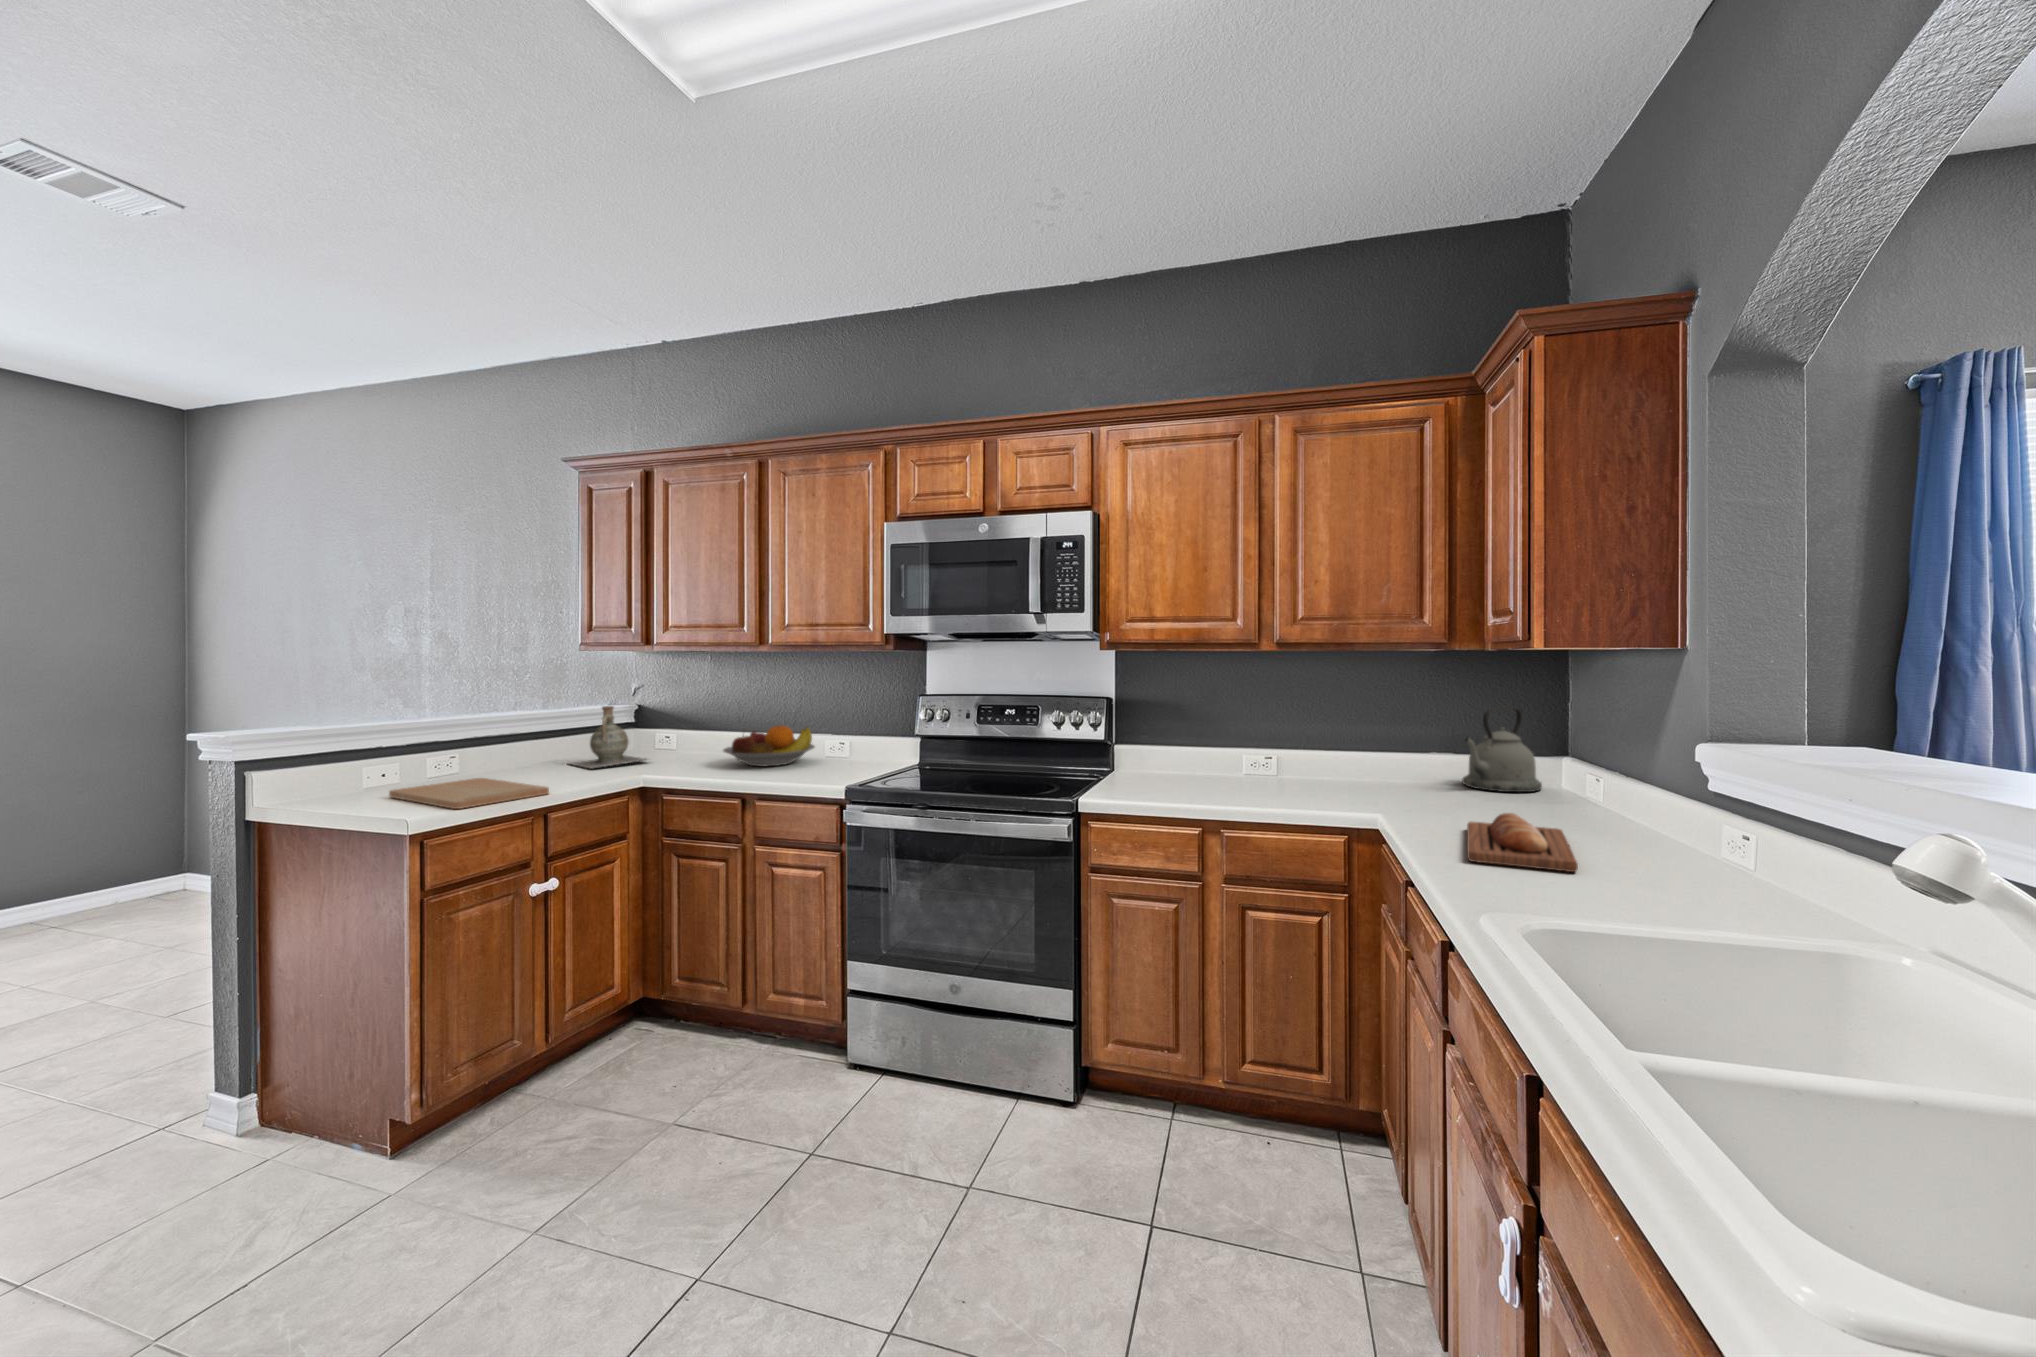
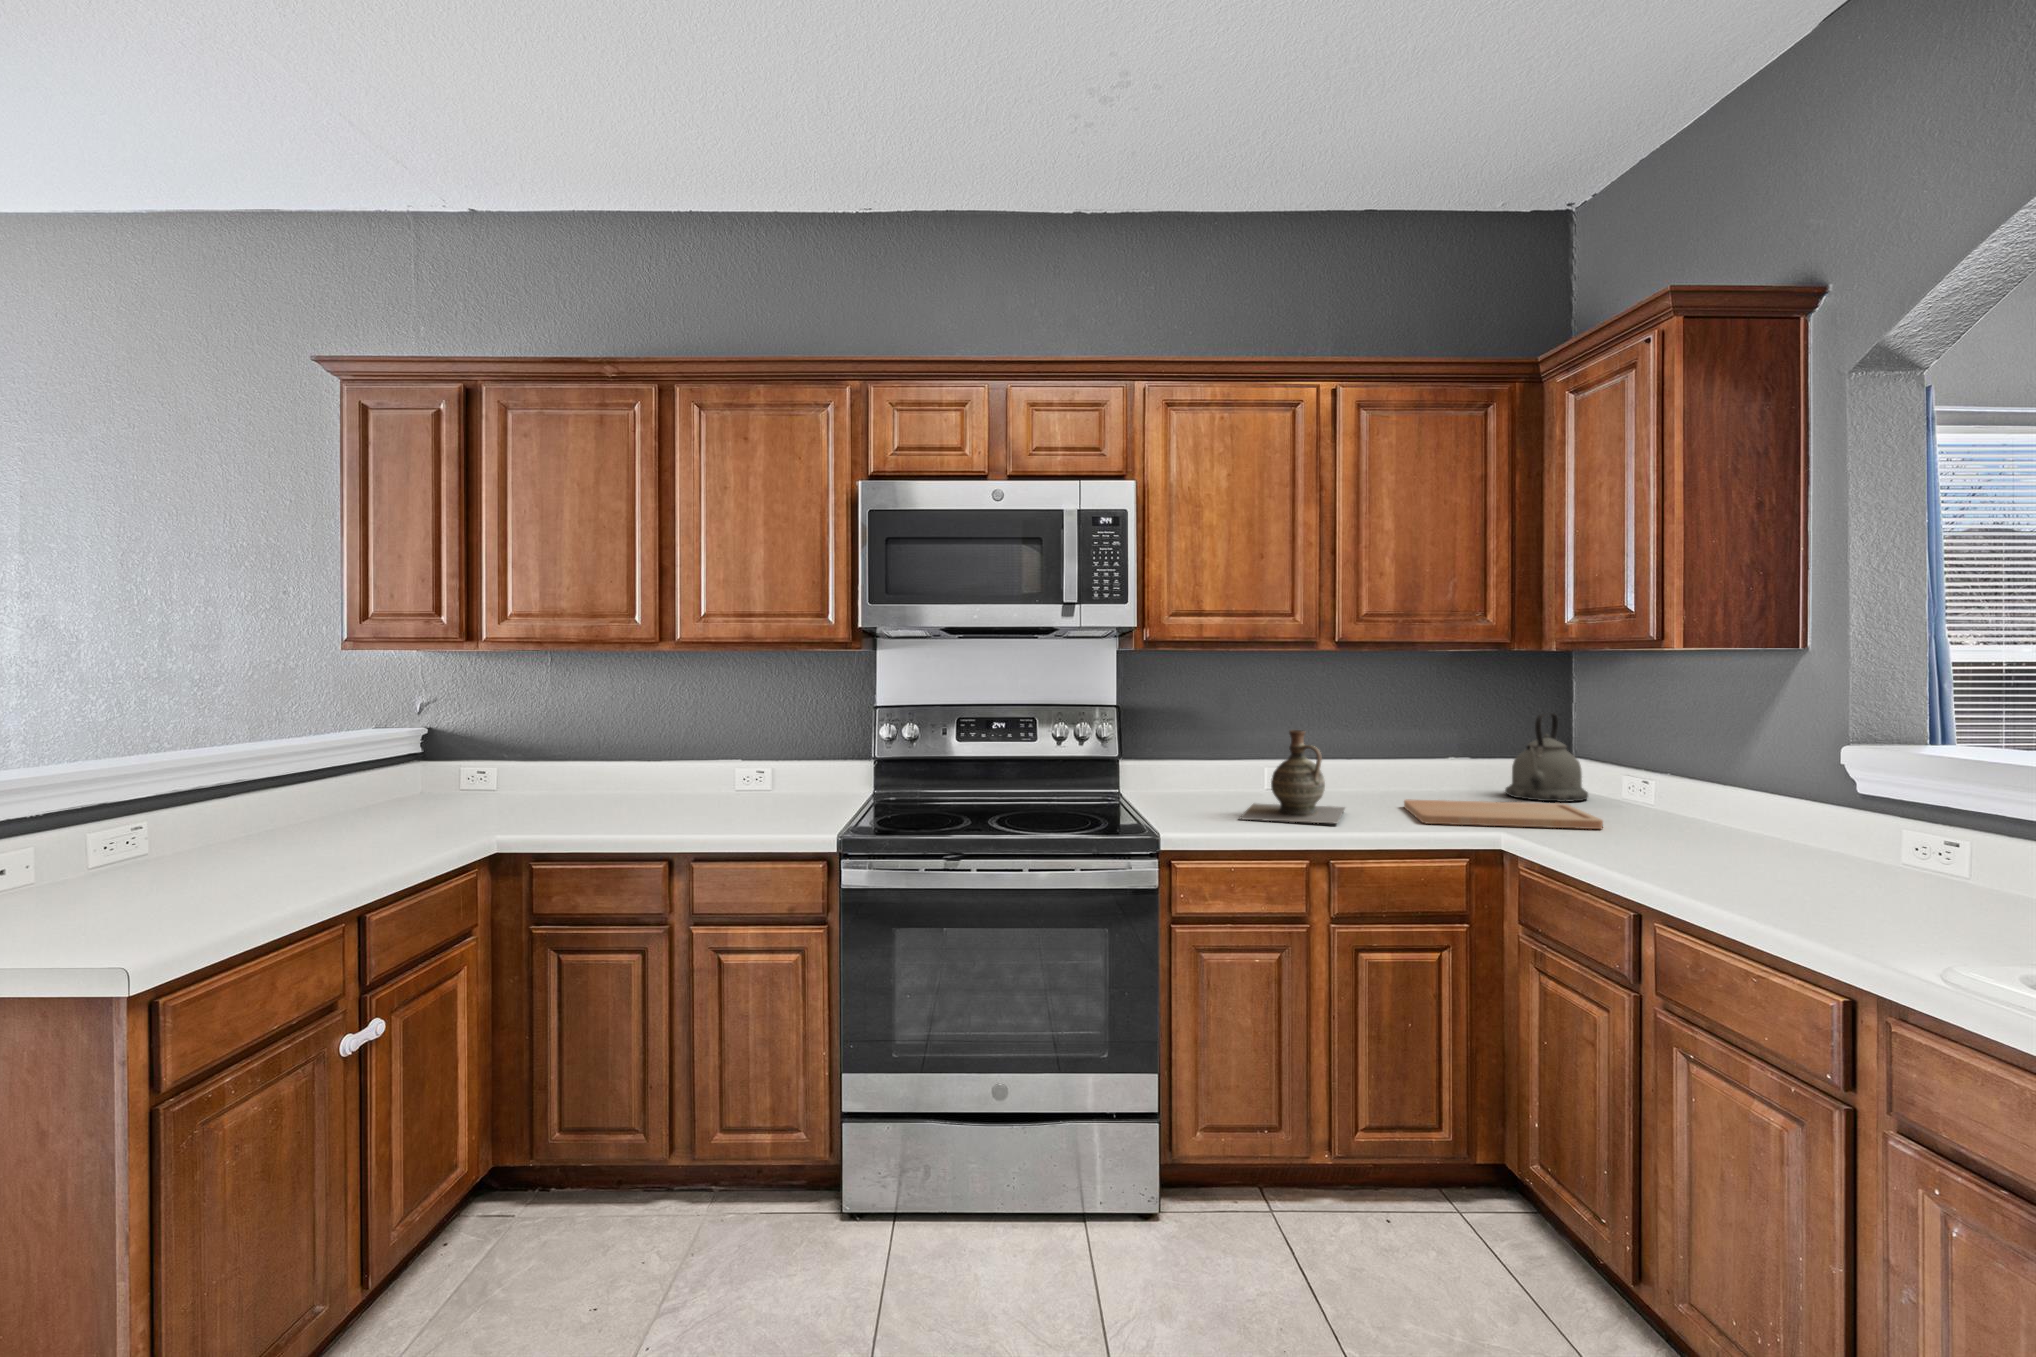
ceramic jug: present [571,706,646,768] -> present [1240,730,1345,823]
fruit bowl: present [723,725,815,766] -> none [597,756,729,813]
cutting board: present [389,778,549,809] -> present [1404,799,1603,829]
bread loaf: present [1467,813,1578,872] -> none [1614,819,1800,875]

